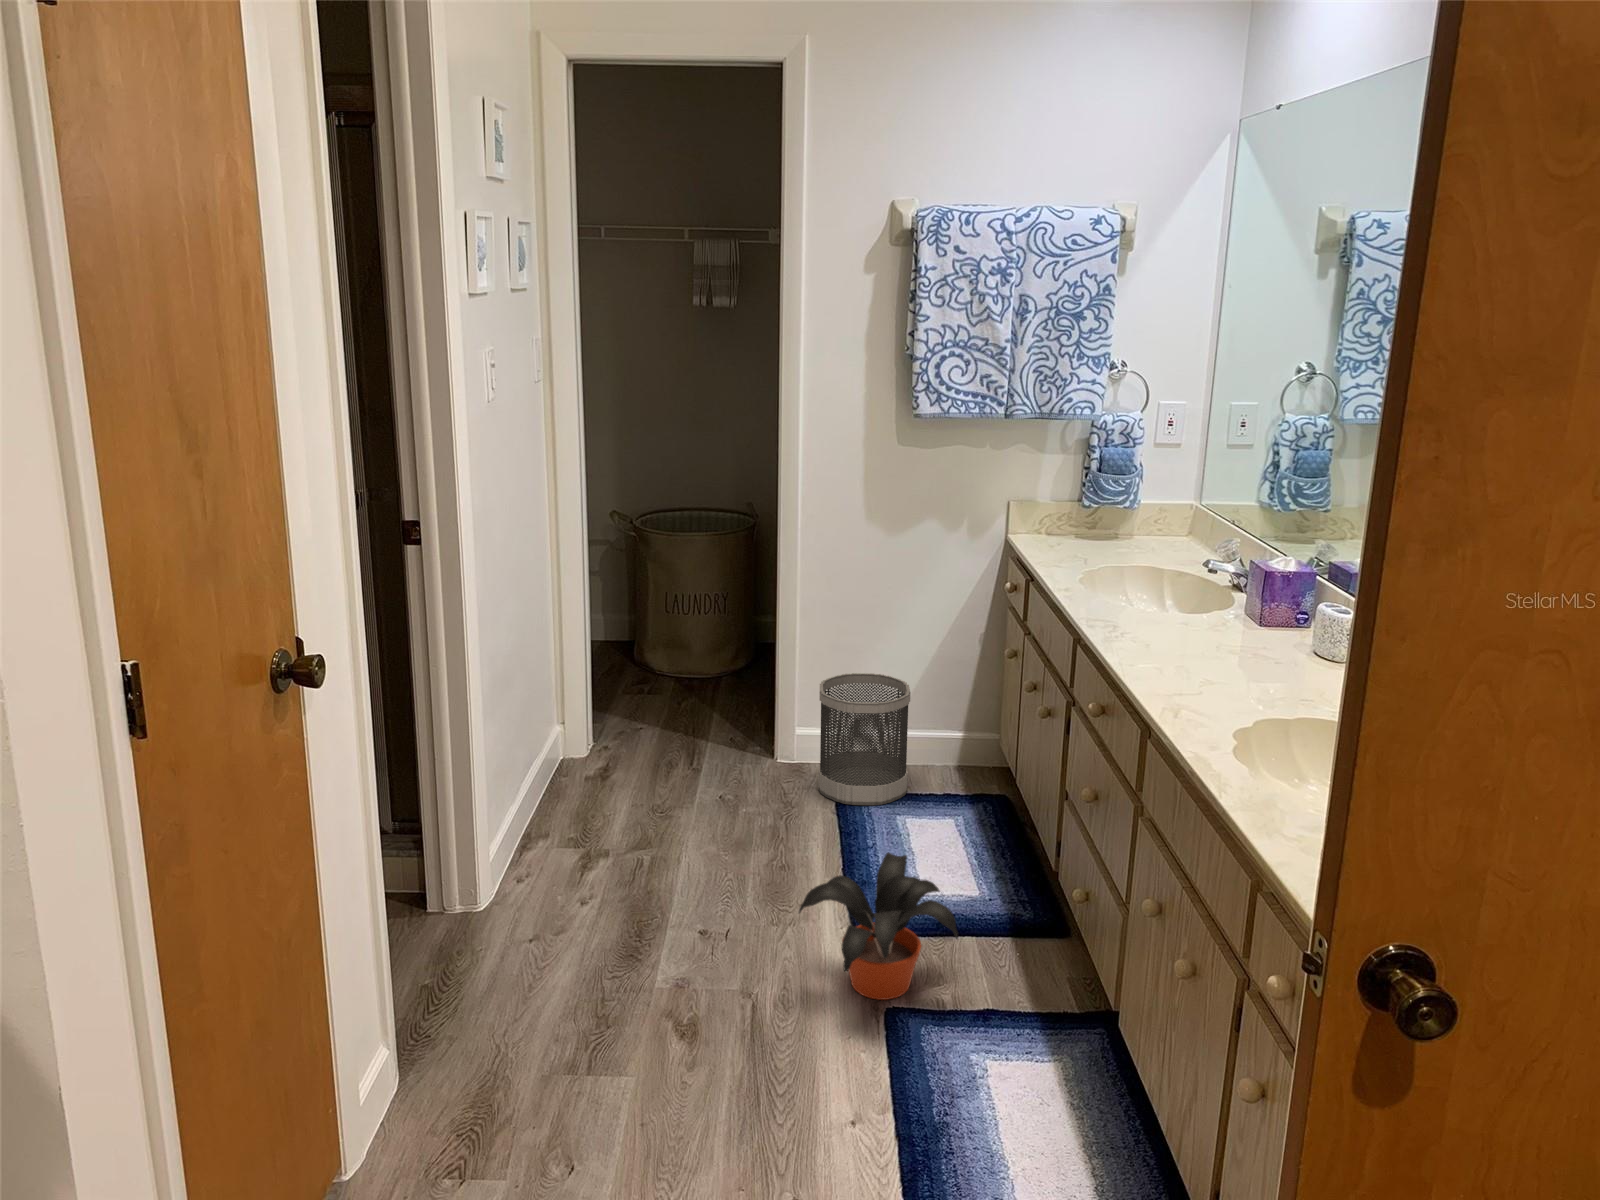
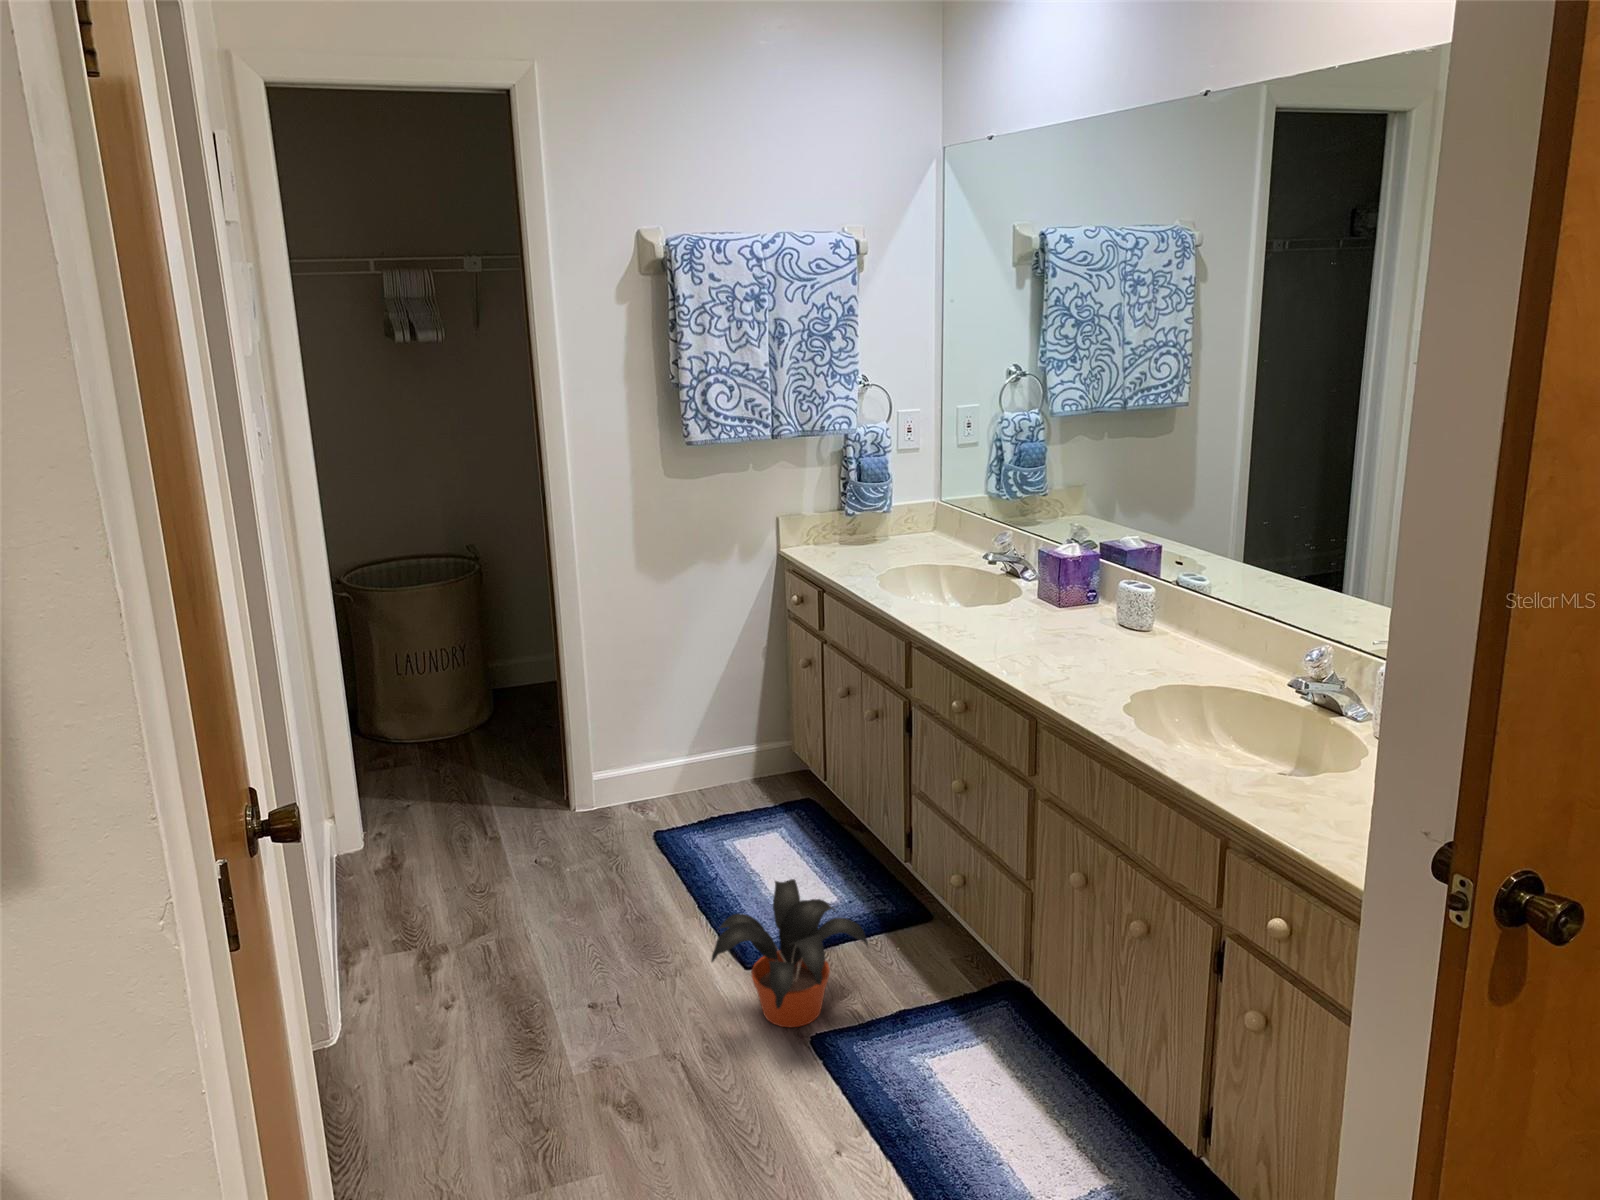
wastebasket: present [818,673,910,805] -> none [618,704,719,841]

